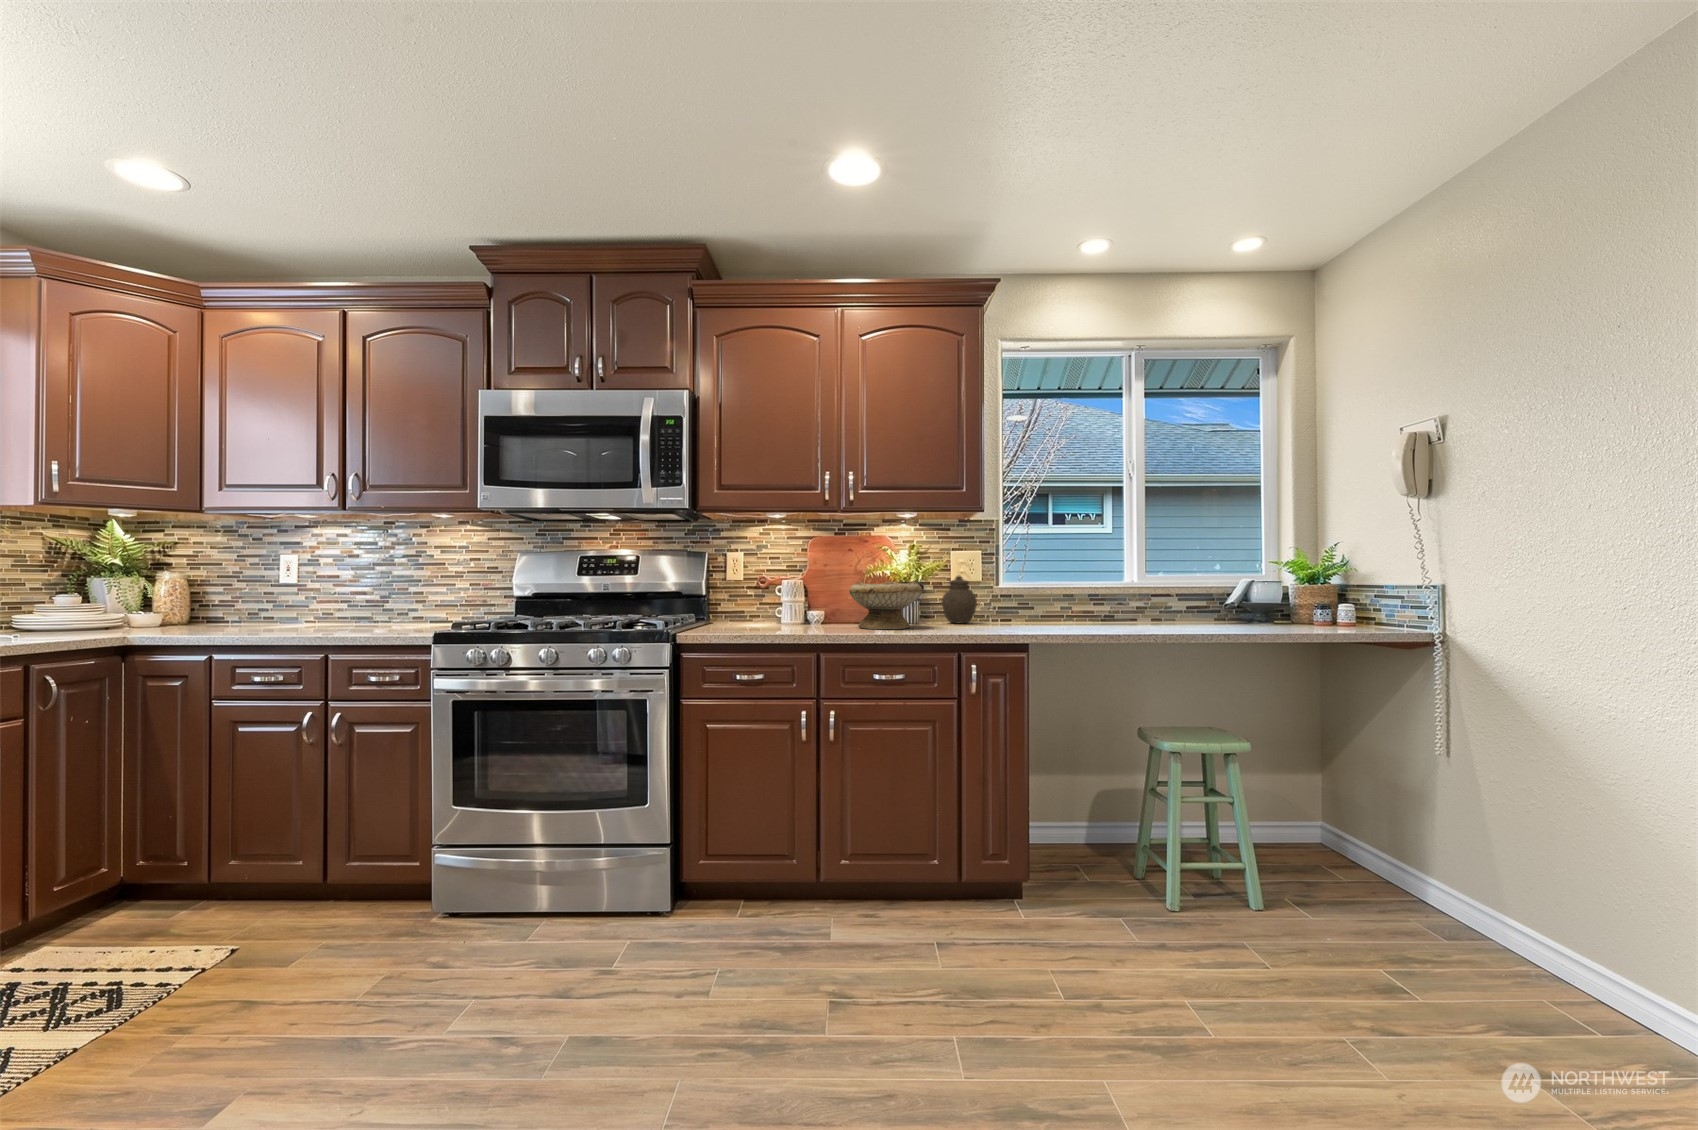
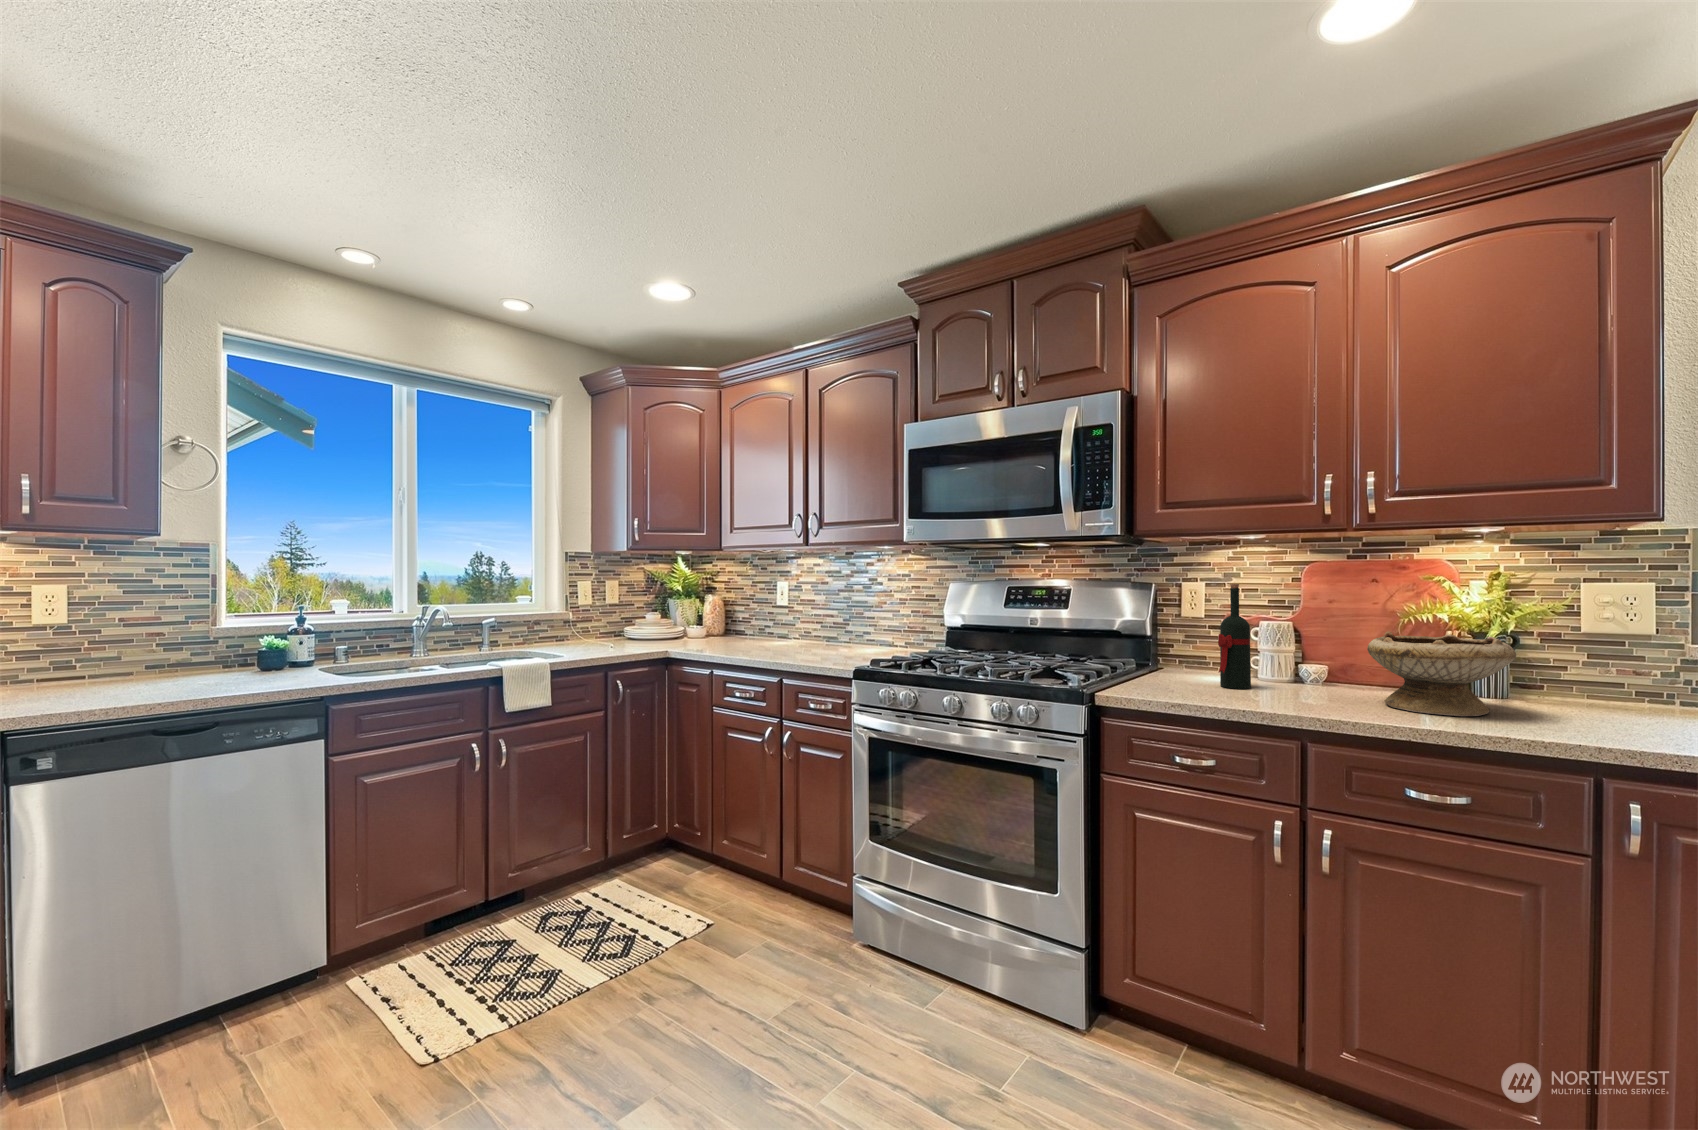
wine bottle: none [759,549,780,627] -> present [1218,584,1251,689]
jar: present [942,576,977,624] -> none [1560,626,1647,709]

